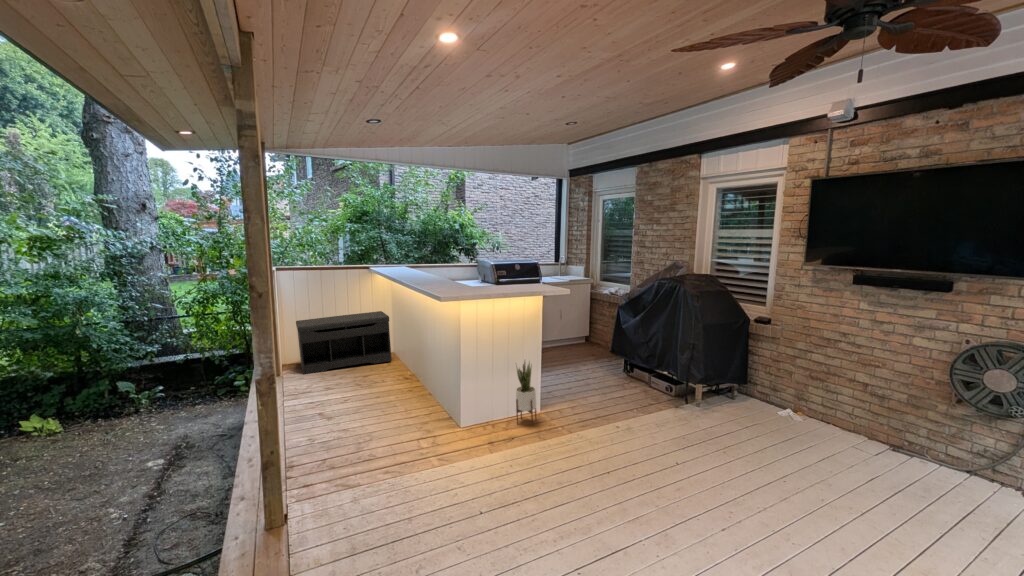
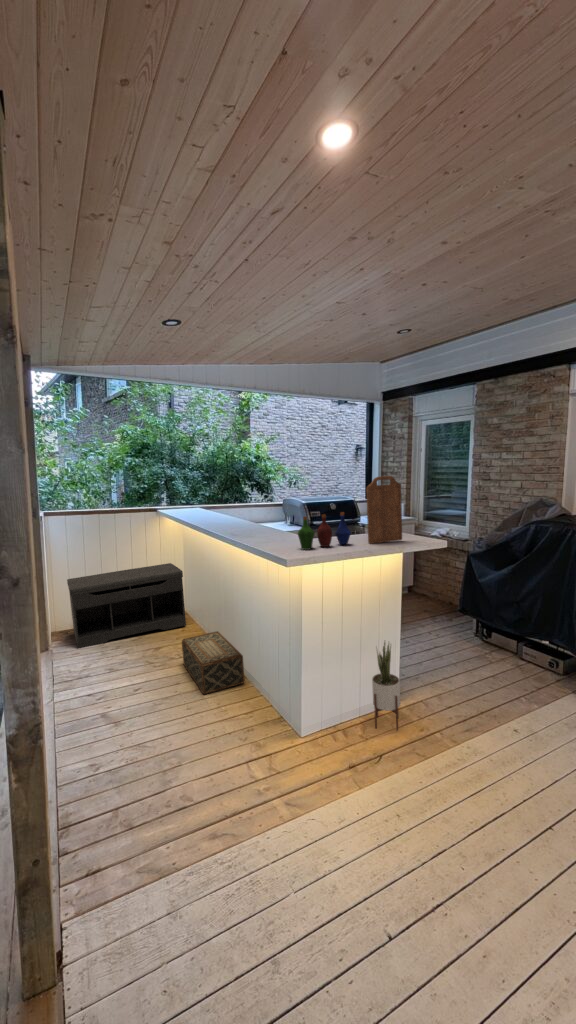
cutting board: none [510,240,538,289] -> present [366,476,402,544]
bottle: none [458,265,499,291] -> present [298,512,351,550]
woven basket: none [383,361,429,403] -> present [182,631,245,694]

